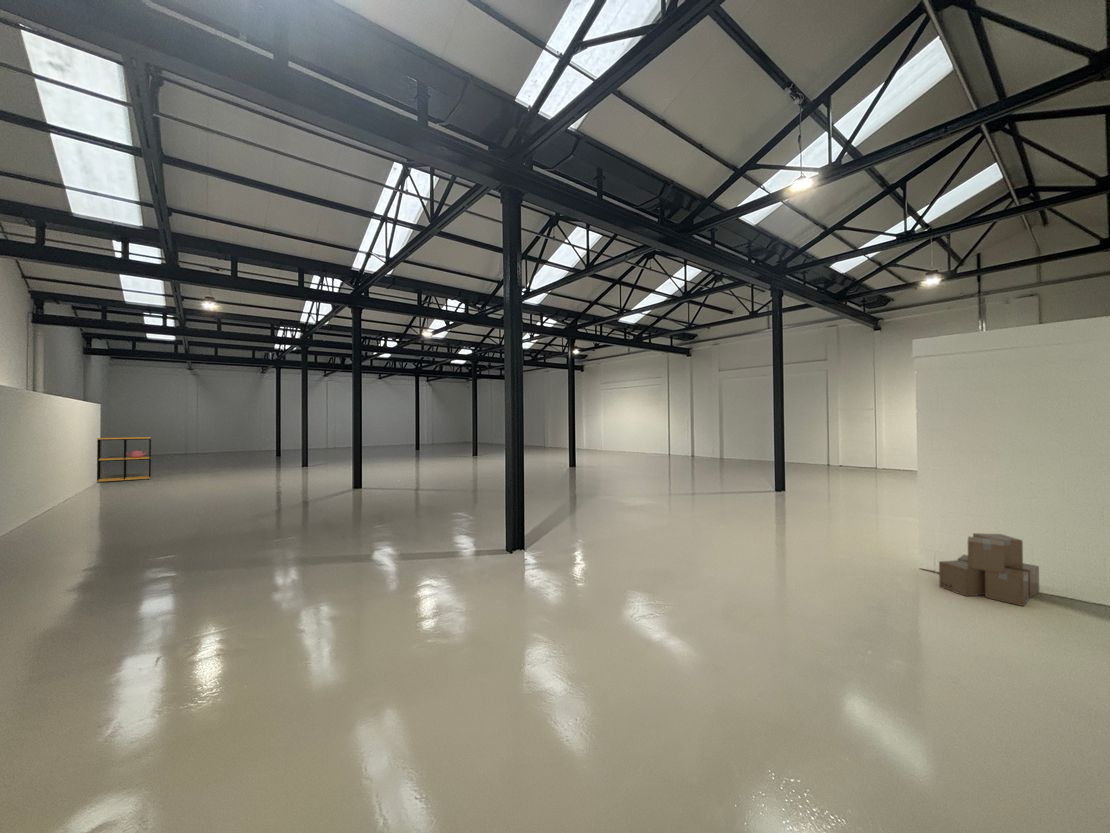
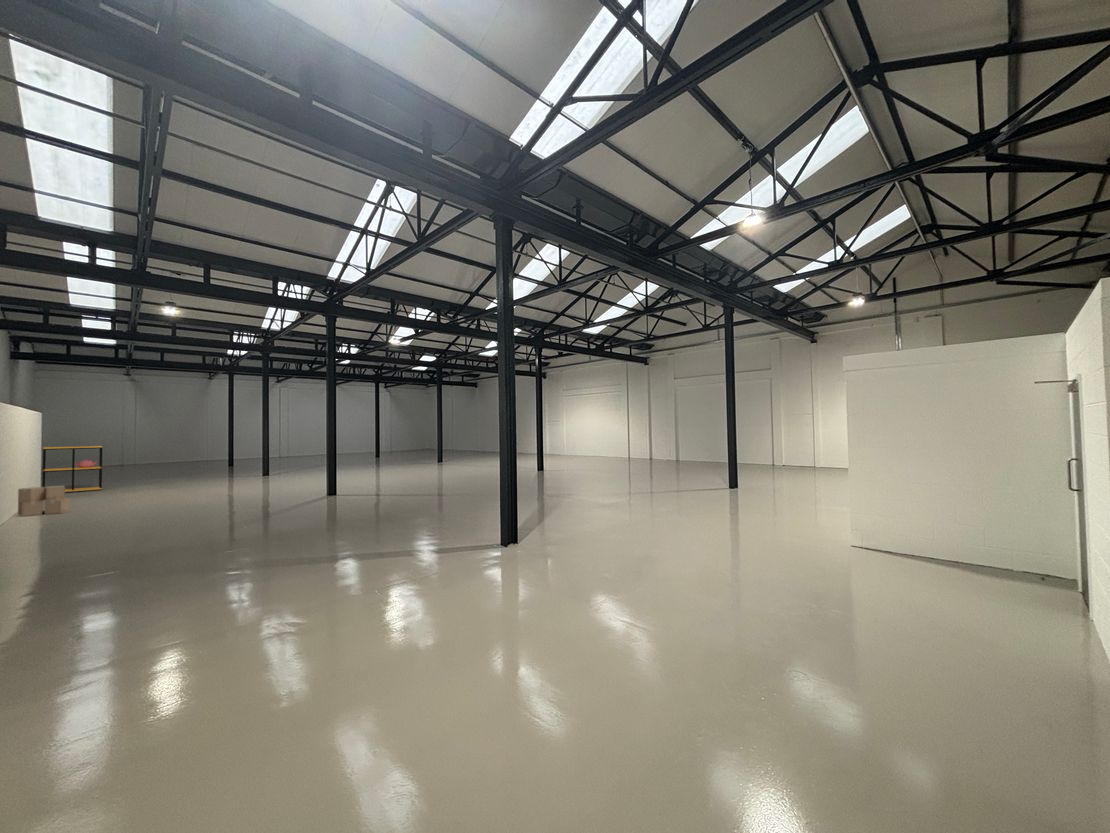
cardboard box: present [939,533,1039,606] -> present [18,486,70,516]

